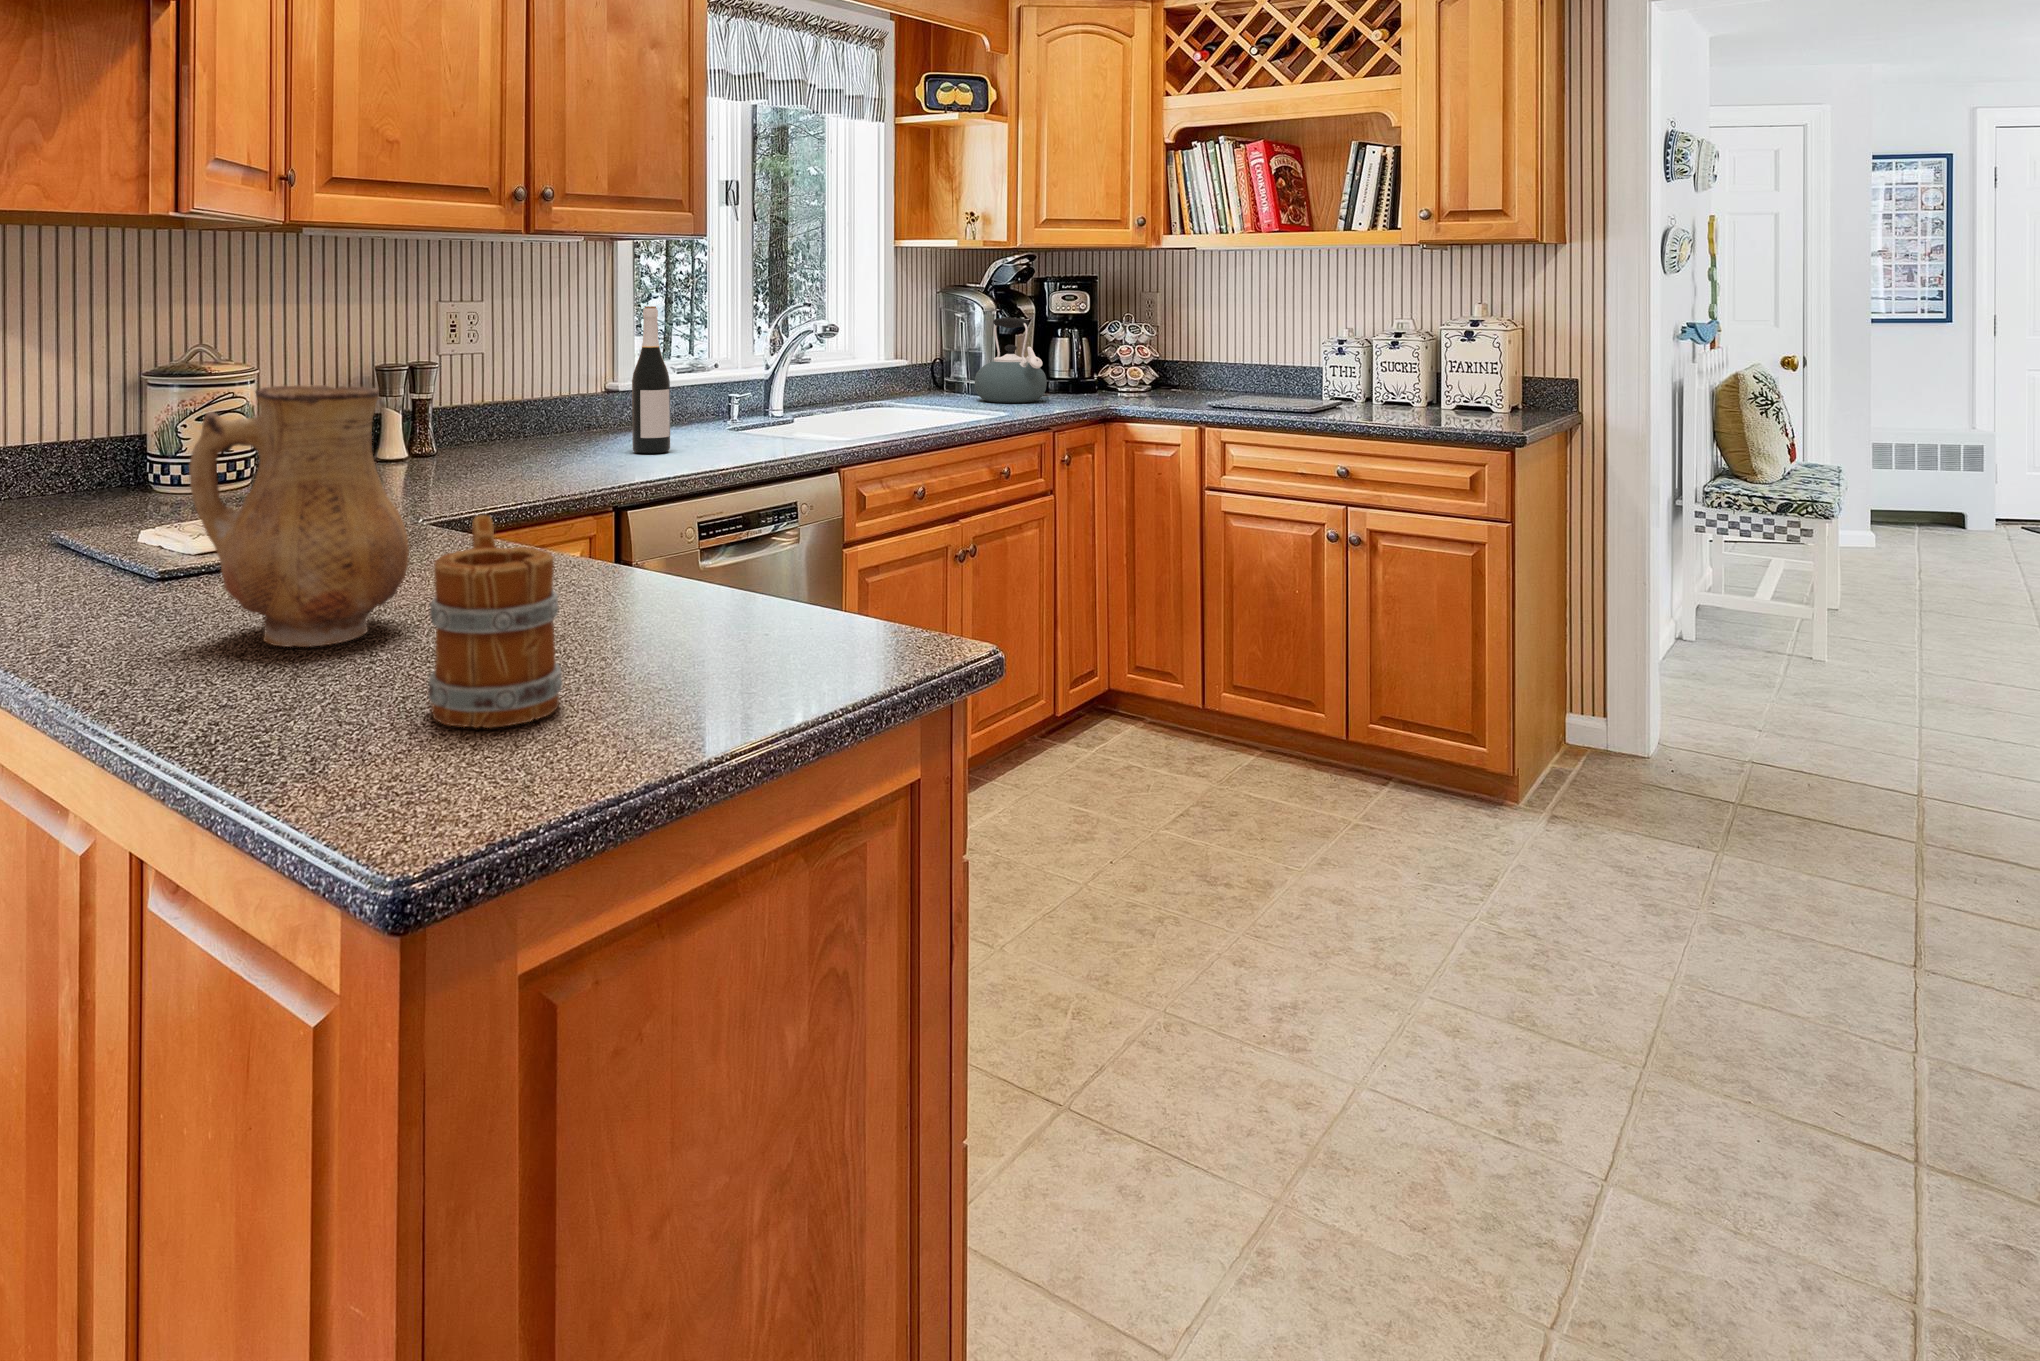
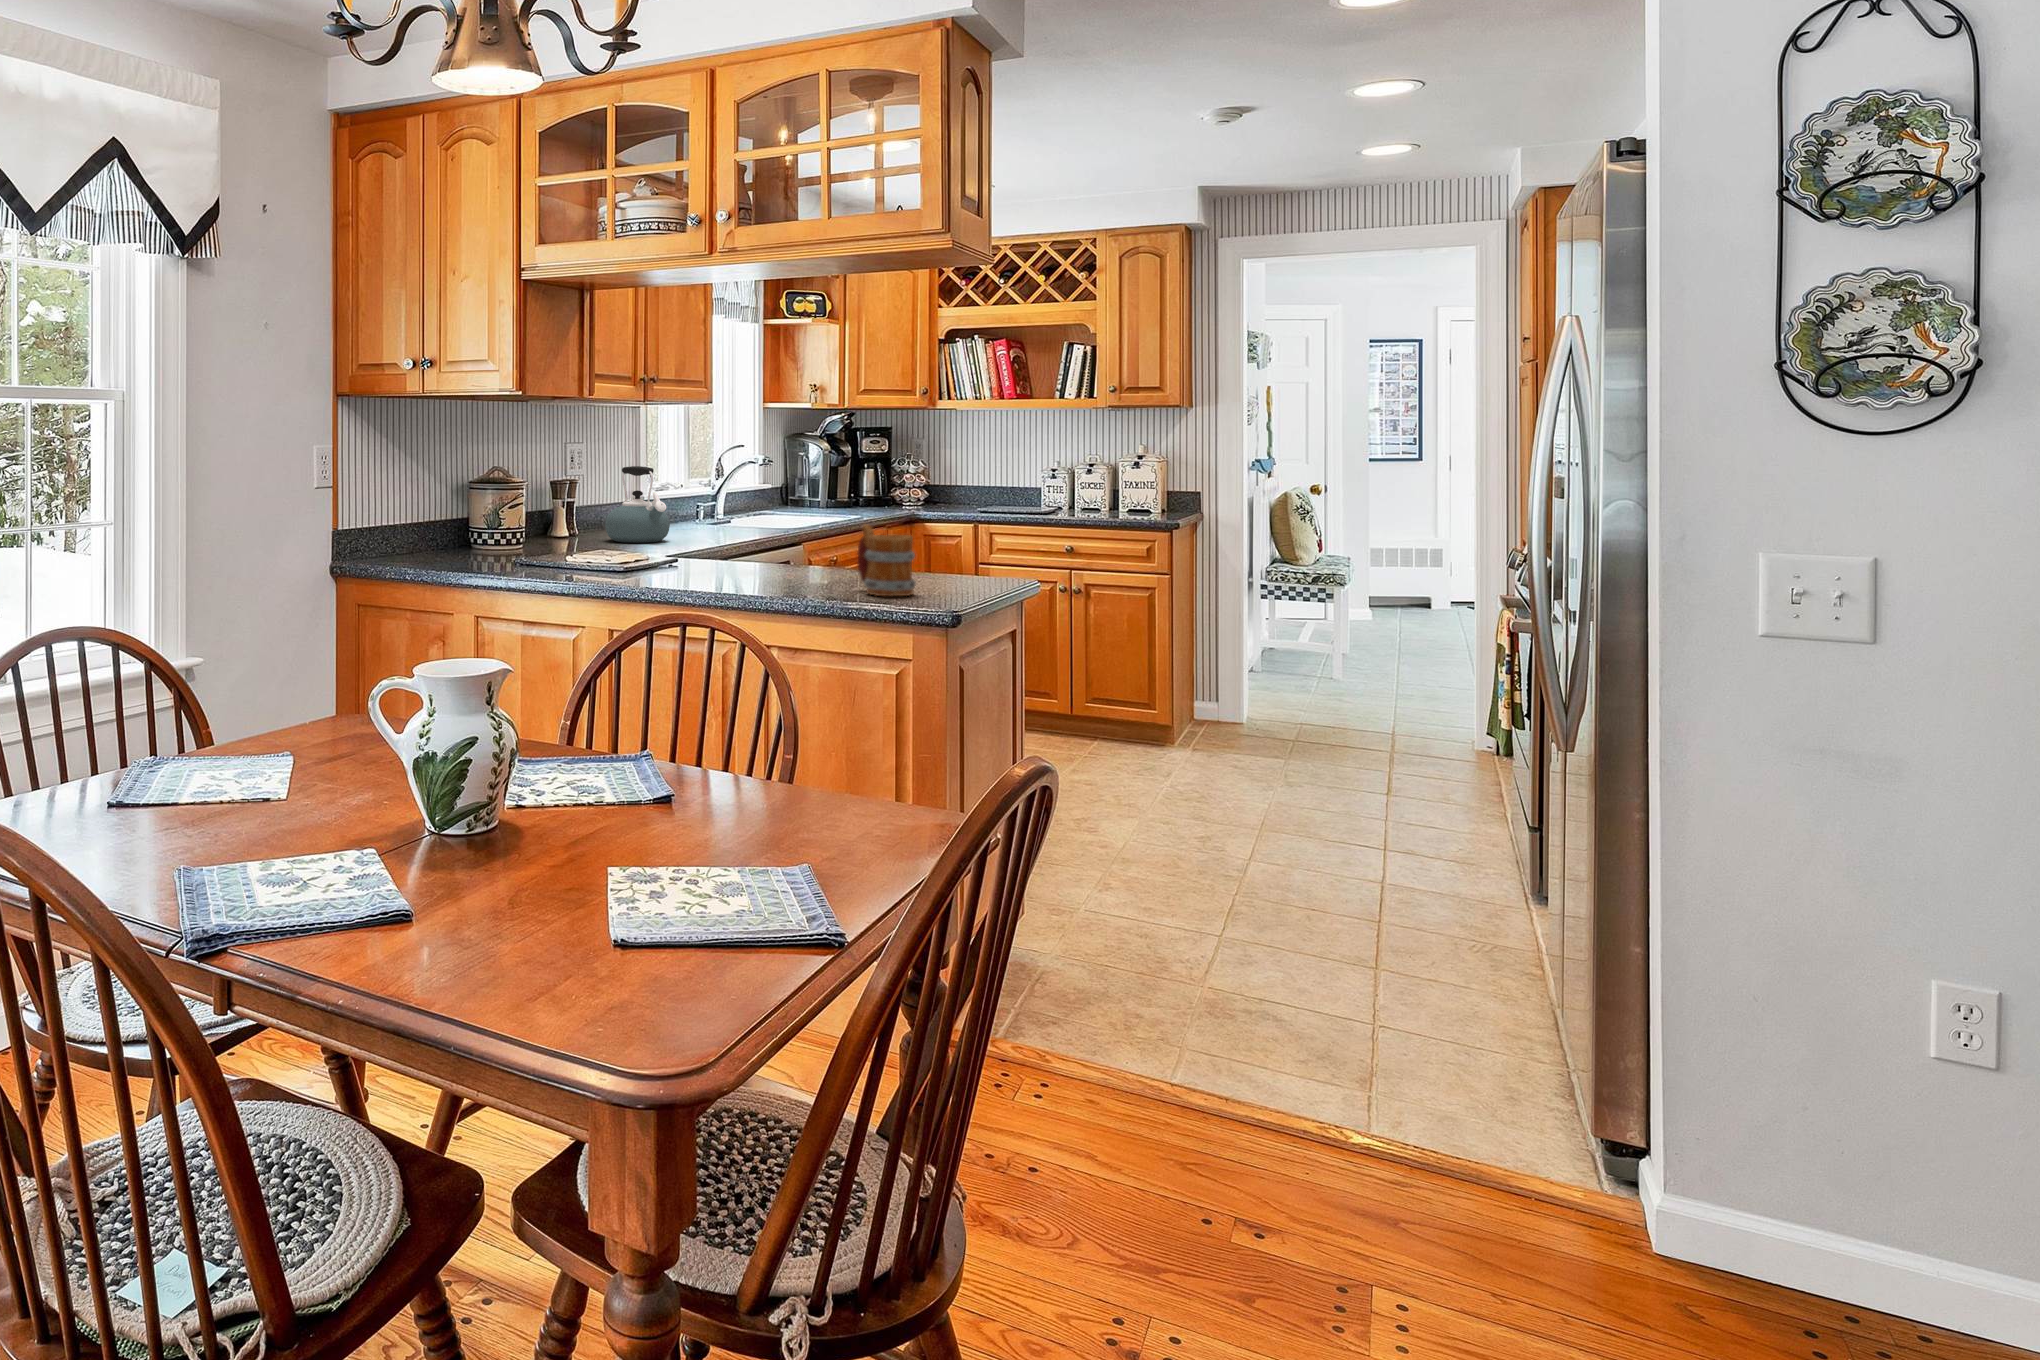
wine bottle: present [632,306,670,453] -> none [689,446,711,533]
kettle: present [975,318,1047,403] -> present [605,466,670,543]
ceramic pitcher: present [189,385,409,647] -> none [716,477,795,585]

